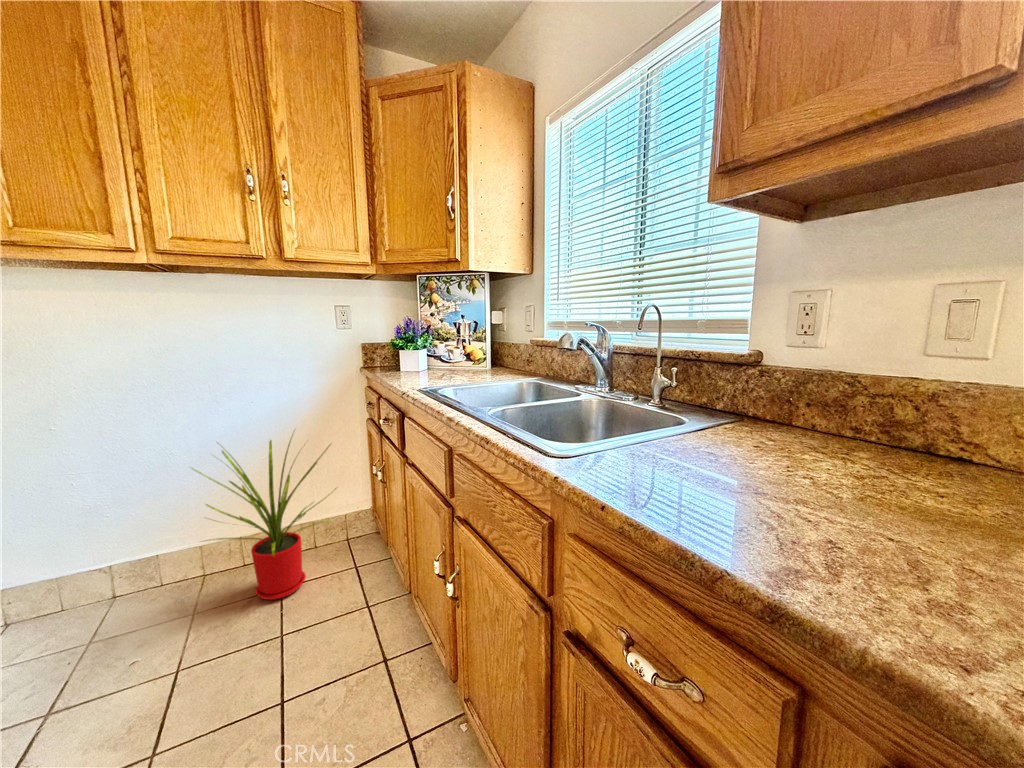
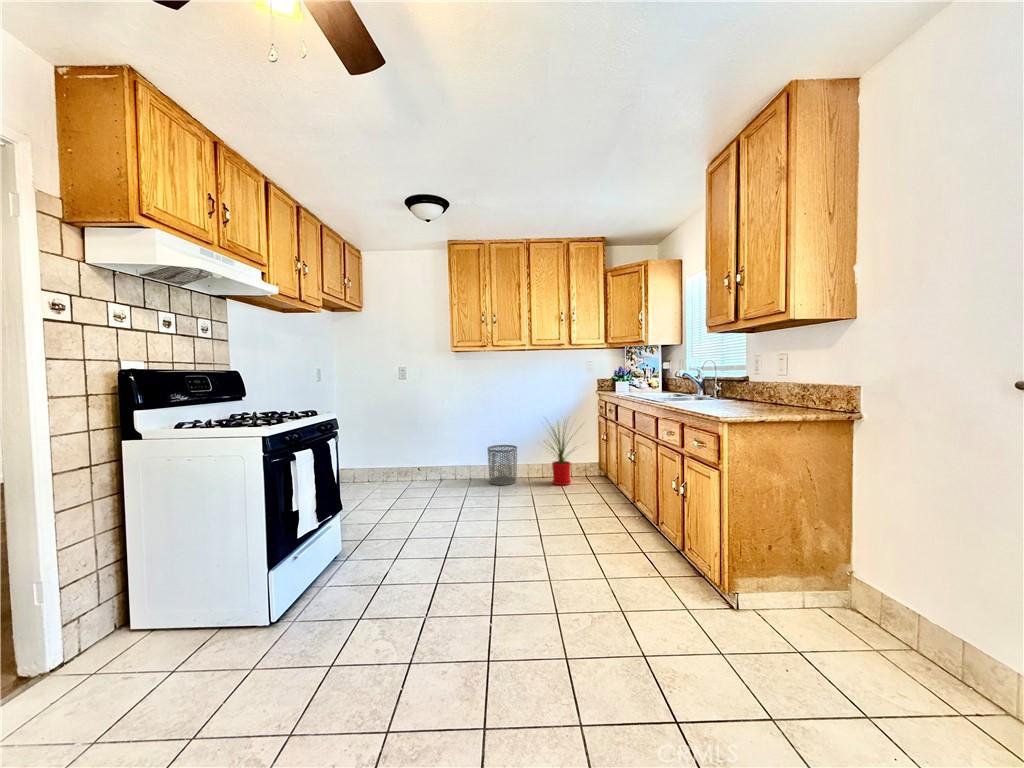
waste bin: none [29,516,155,647] -> present [488,445,517,485]

